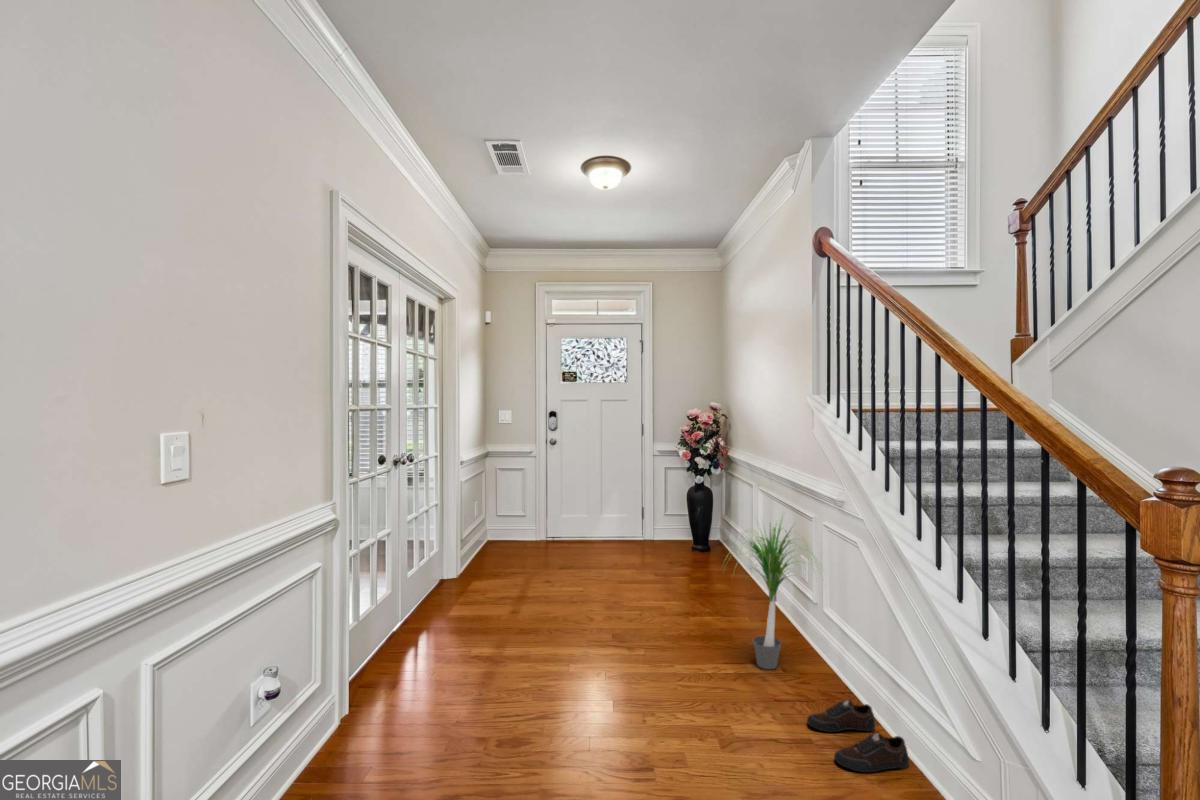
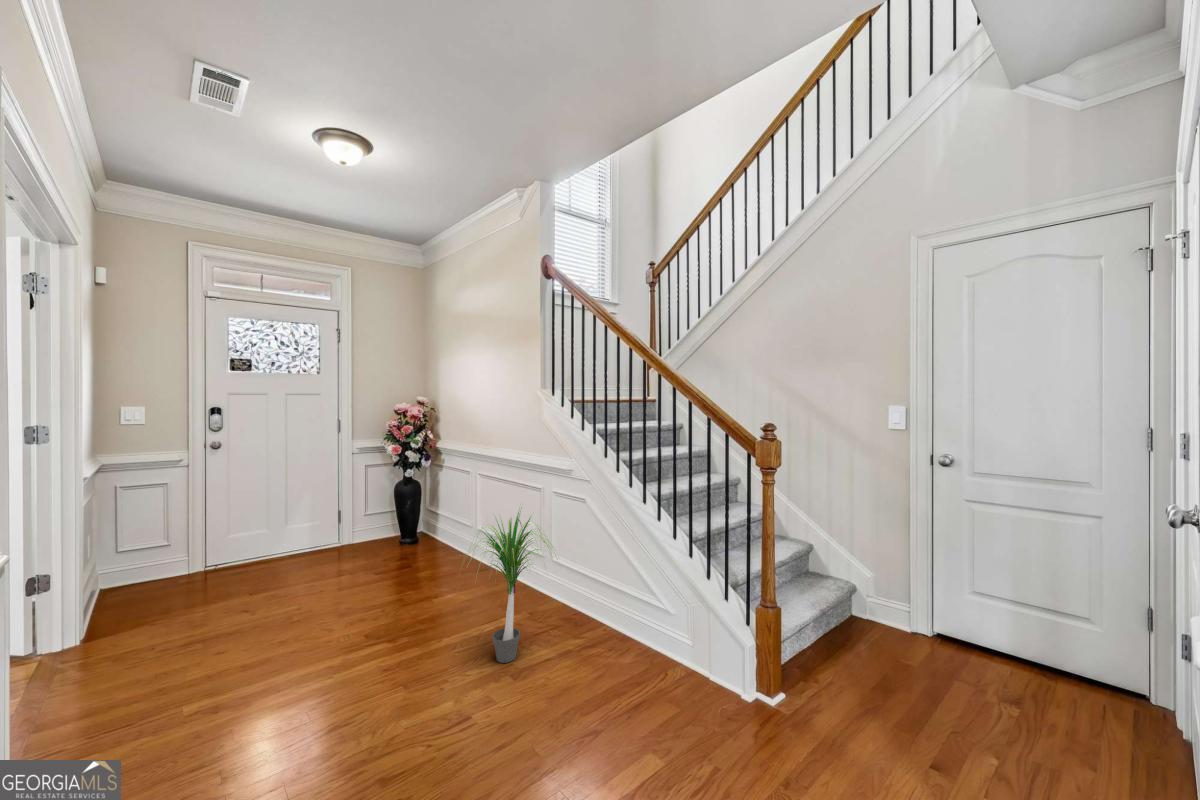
shoe: present [807,700,909,772] -> none [559,672,649,746]

